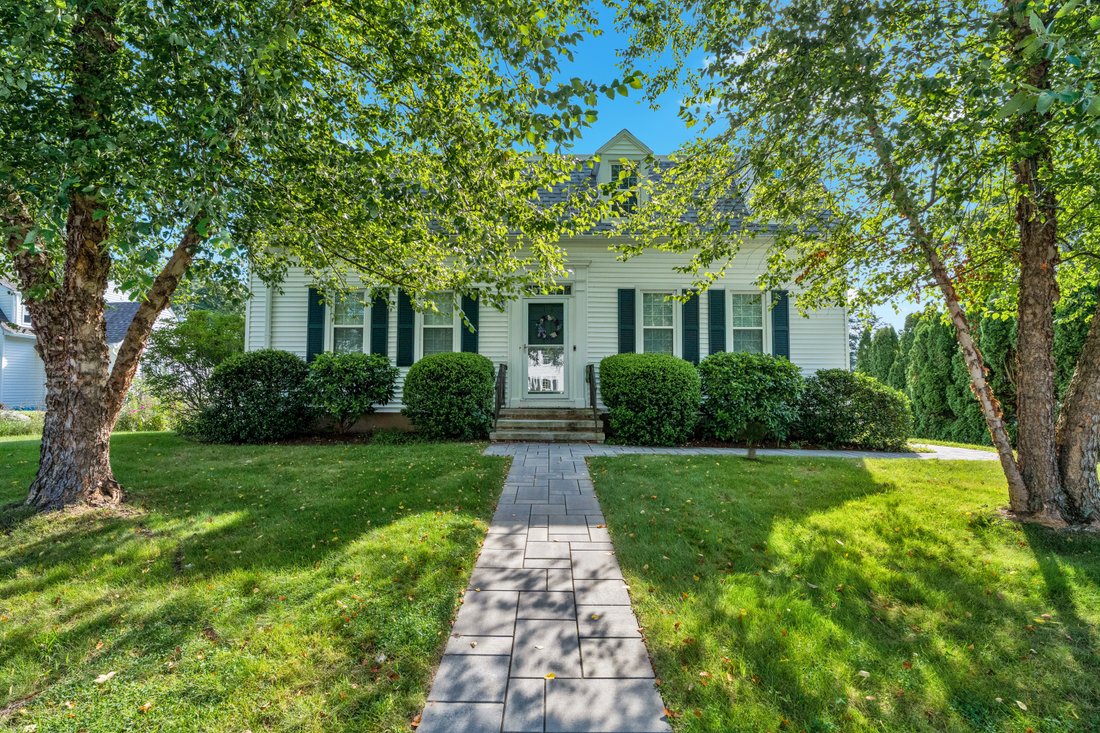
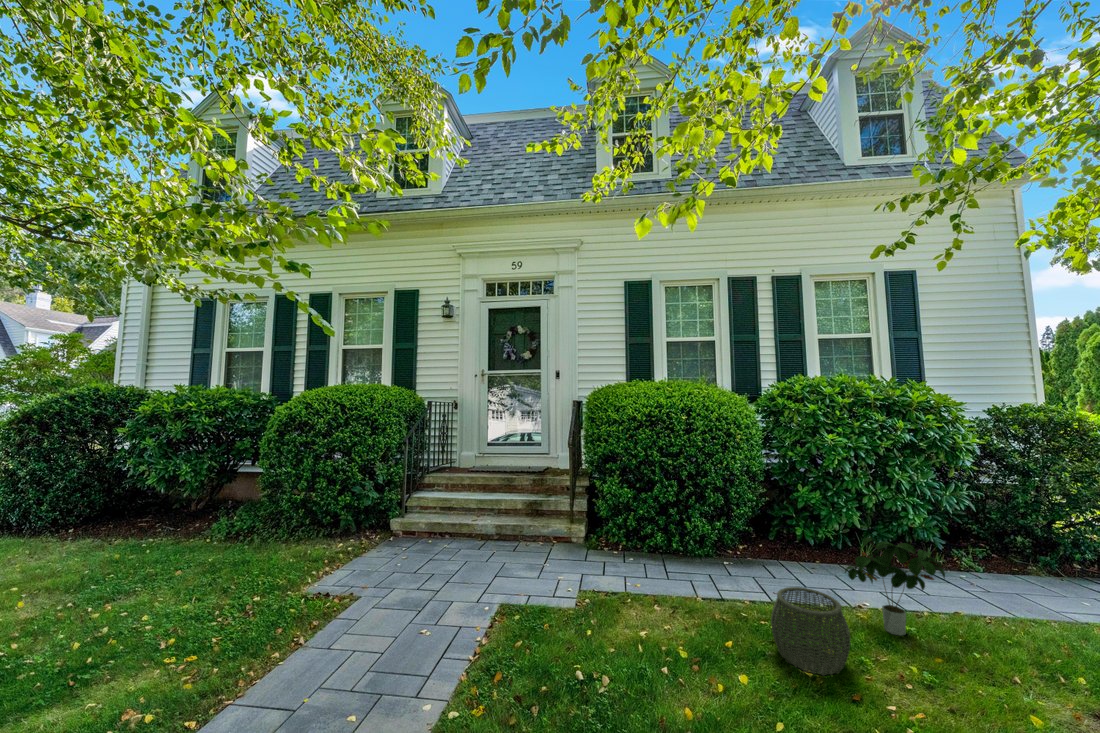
woven basket: none [704,439,733,466] -> present [771,587,851,675]

